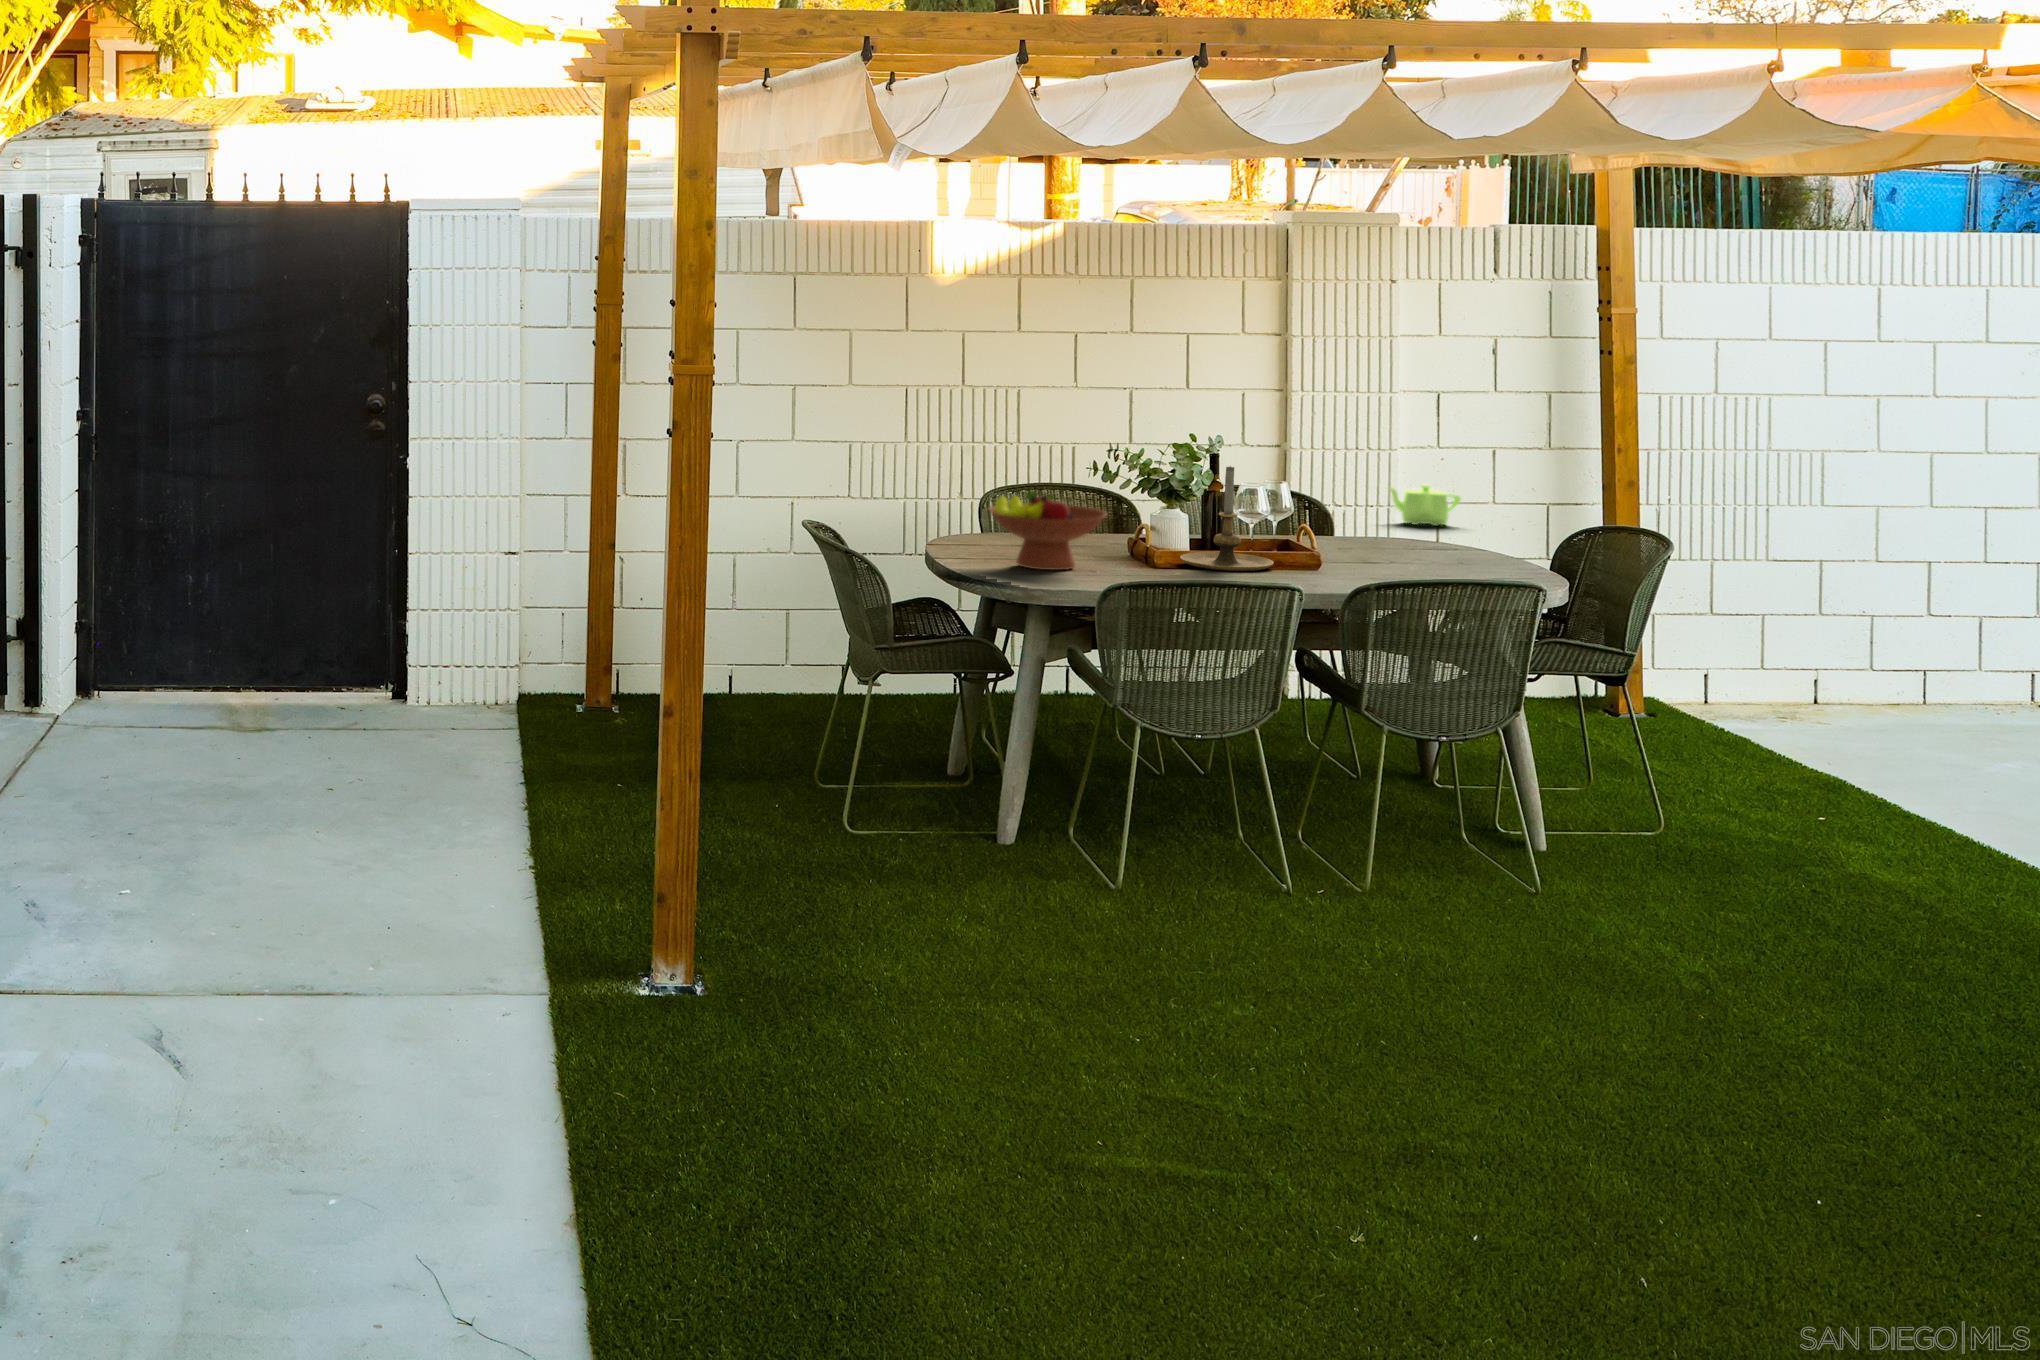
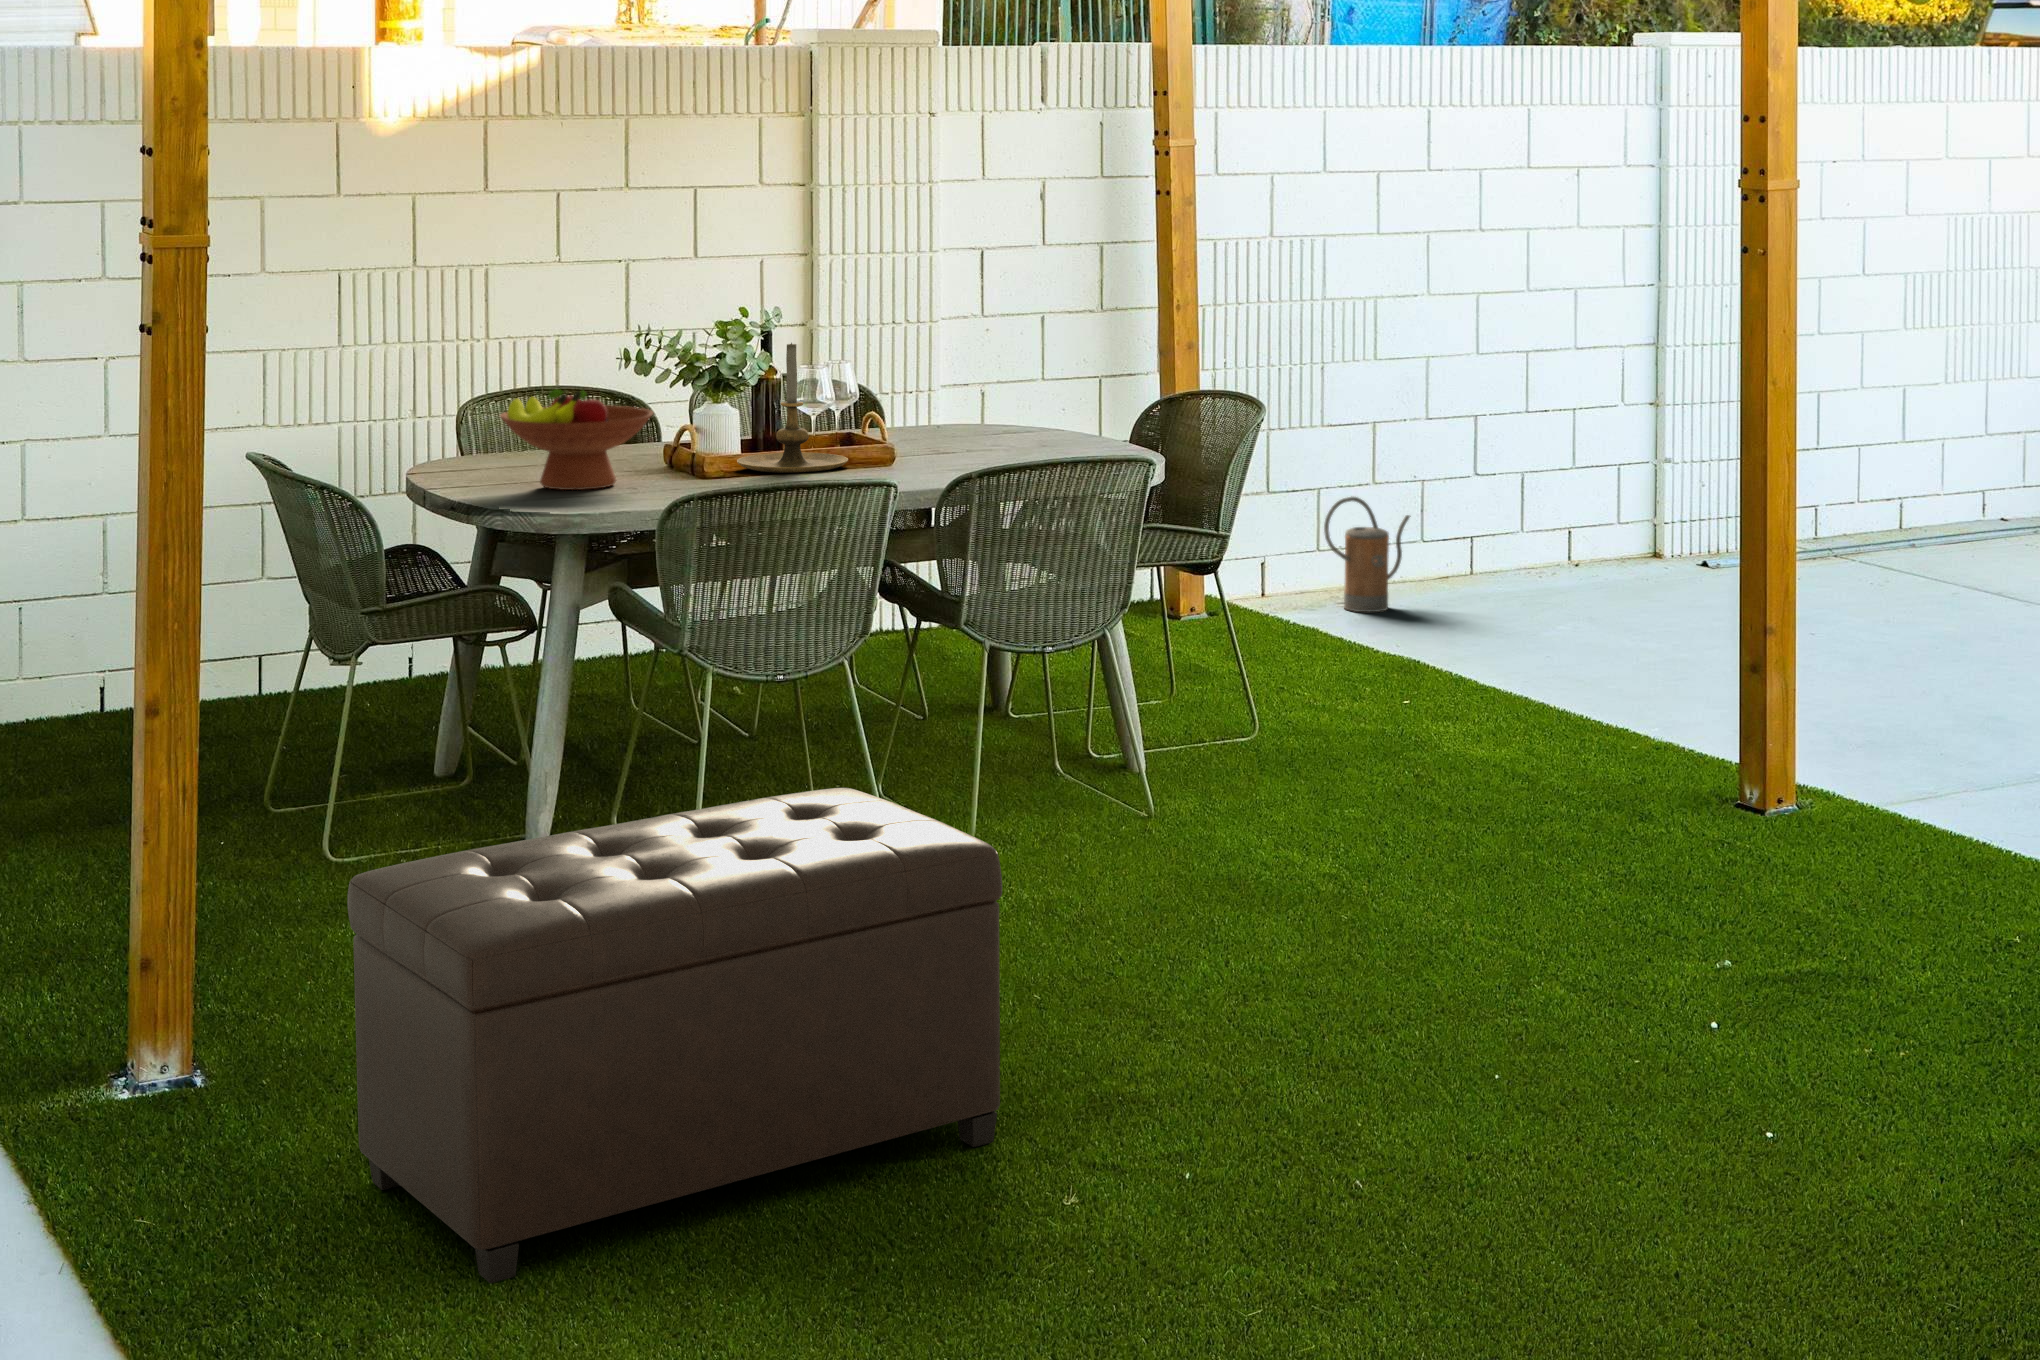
teapot: present [1389,485,1461,526] -> none [929,362,1014,411]
watering can: none [1760,628,1855,735] -> present [1324,496,1411,612]
ottoman: none [771,844,1300,1197] -> present [347,788,1002,1283]

